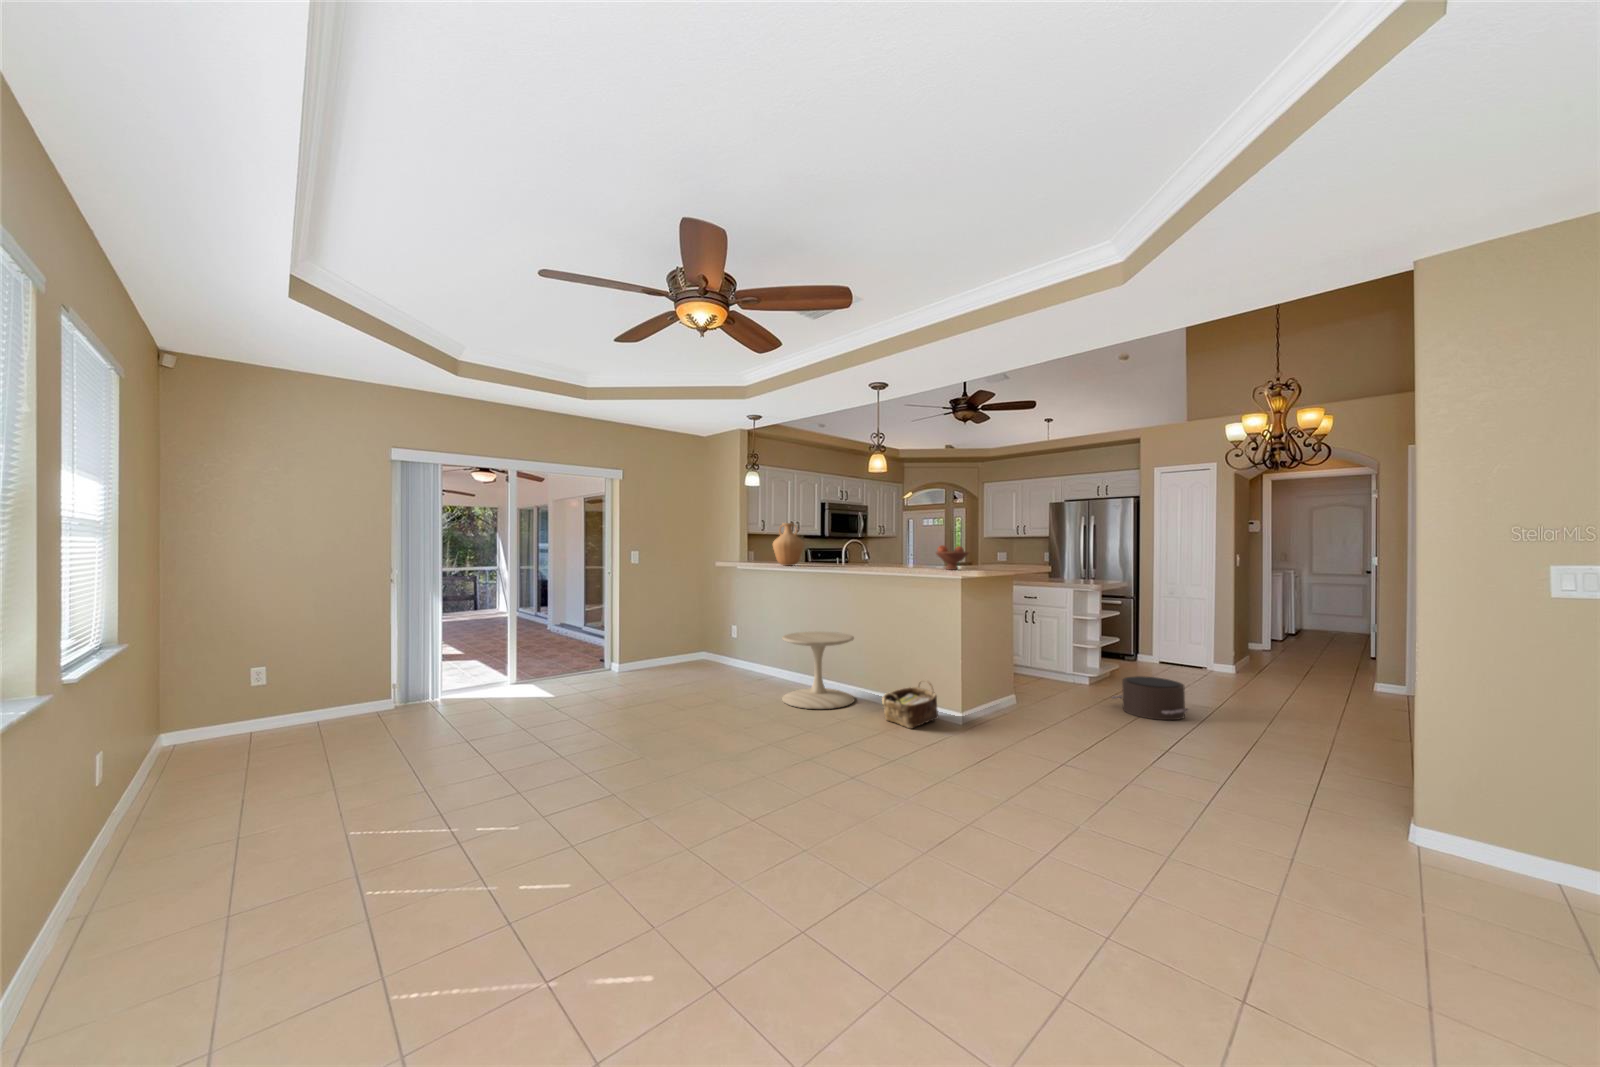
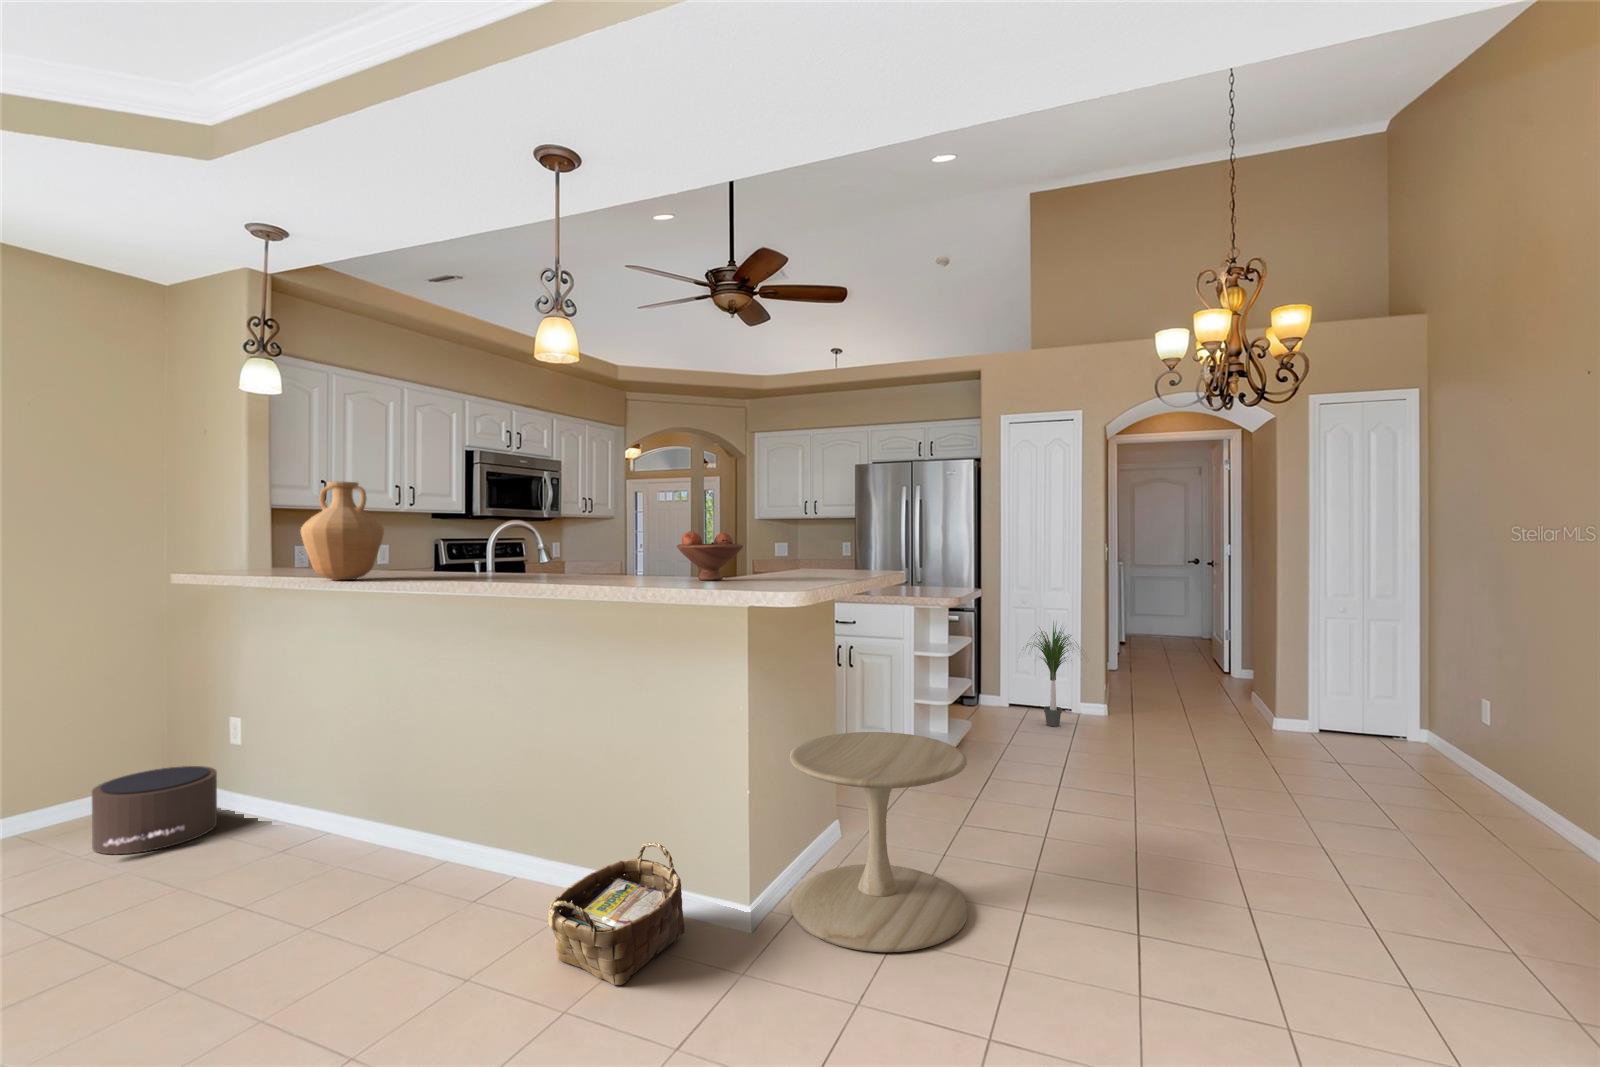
potted plant: none [1154,601,1208,671] -> present [1026,622,1079,726]
side table: present [782,632,854,709] -> present [790,732,968,952]
pouf: present [1112,676,1188,720] -> present [92,766,217,854]

